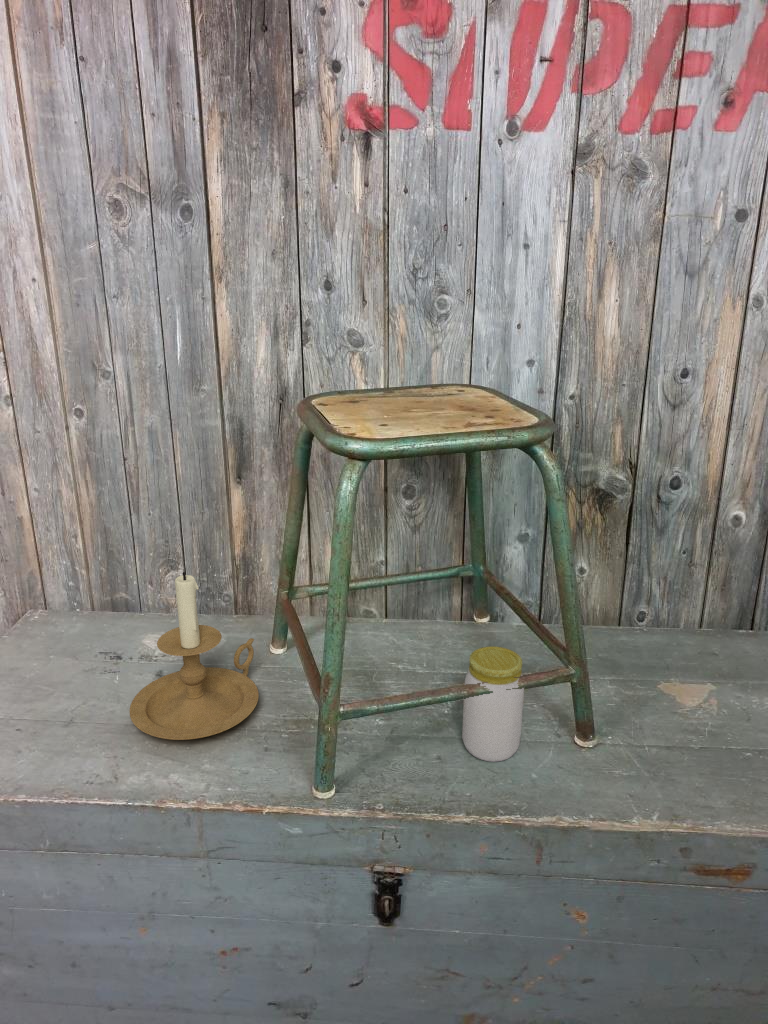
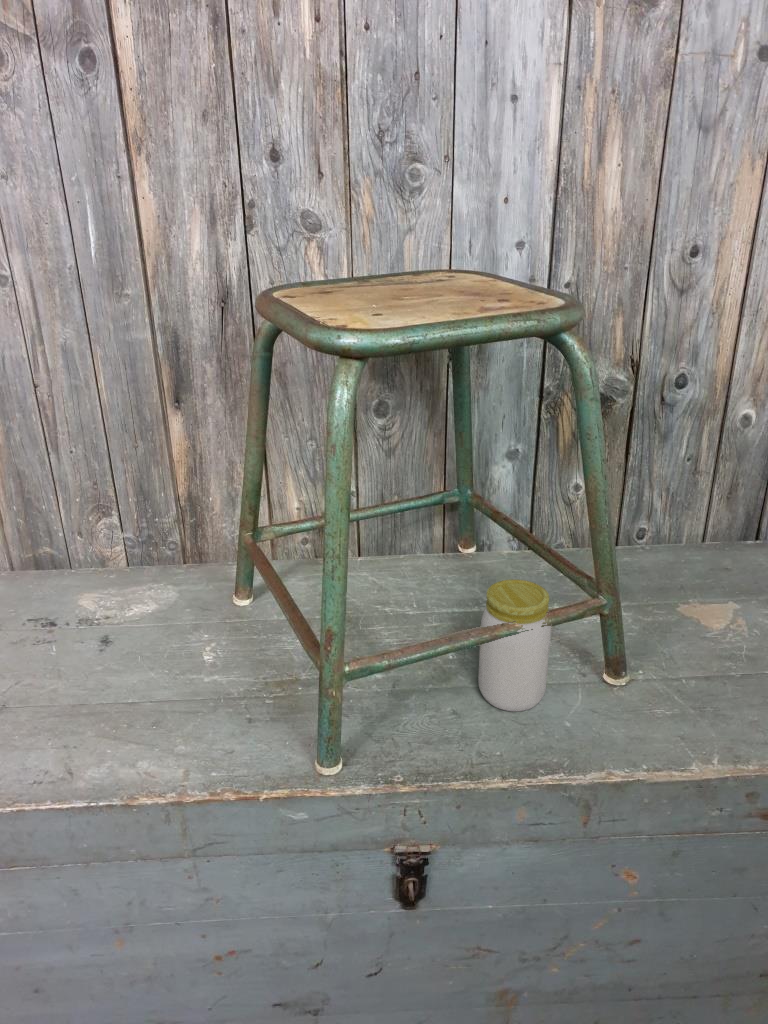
candle holder: present [130,572,259,740] -> none [75,517,232,722]

